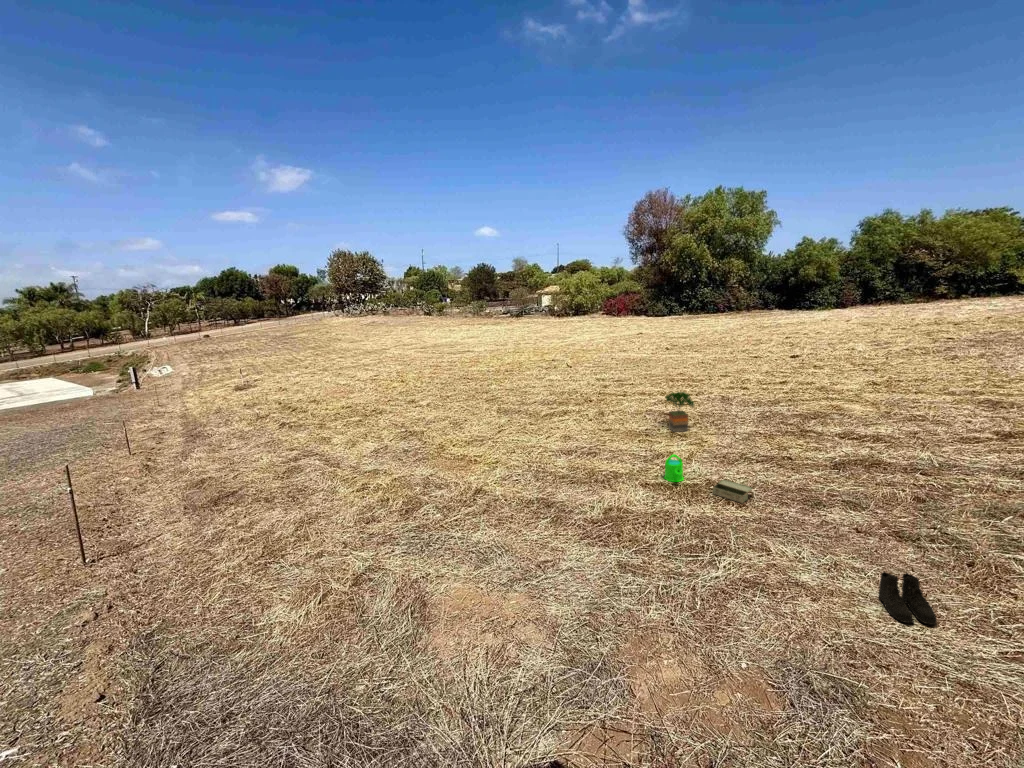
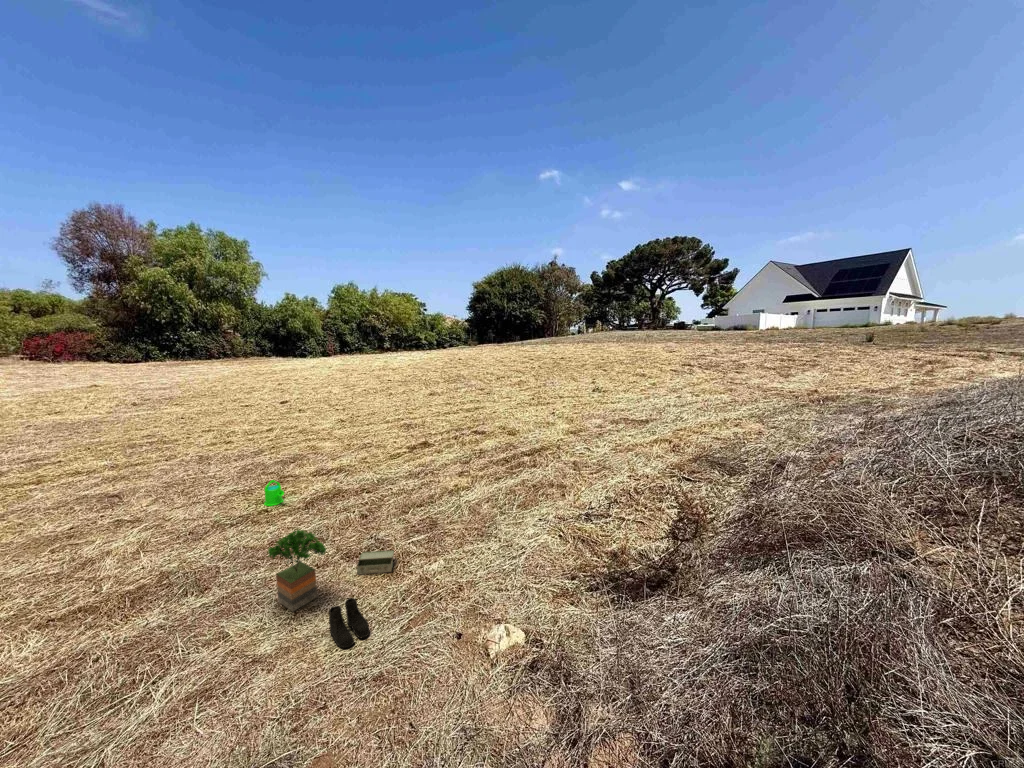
potted tree: present [665,392,694,432] -> present [268,530,326,612]
watering can: present [664,454,684,482] -> present [264,480,284,506]
toolbox: present [713,480,753,503] -> present [357,550,394,574]

